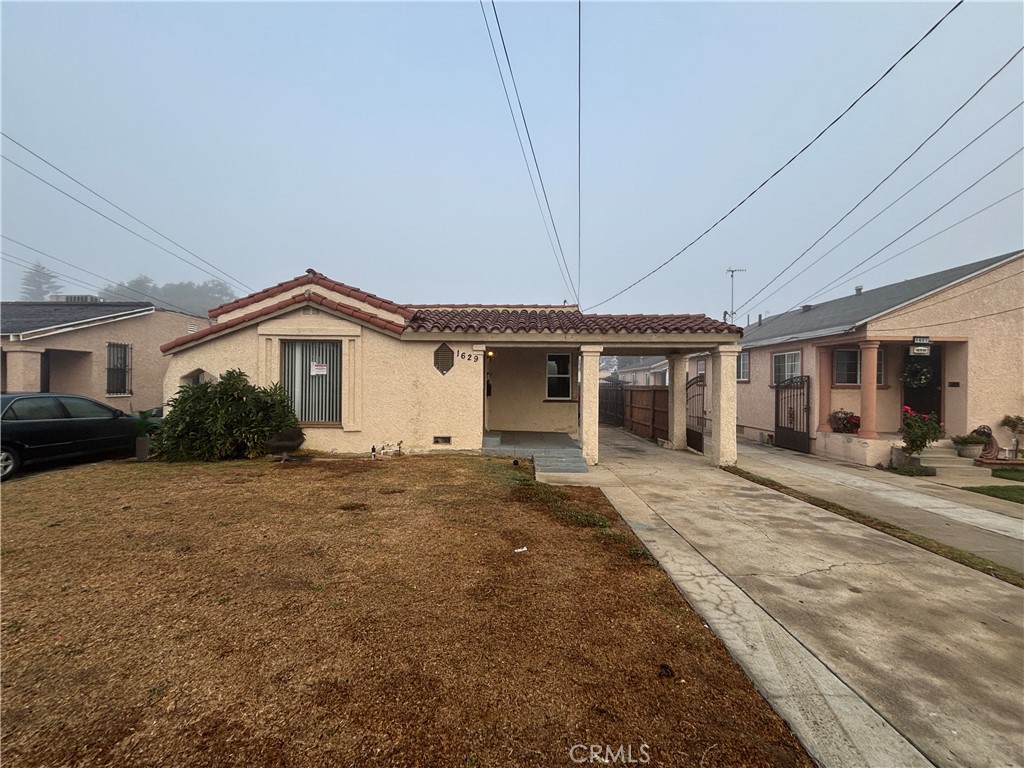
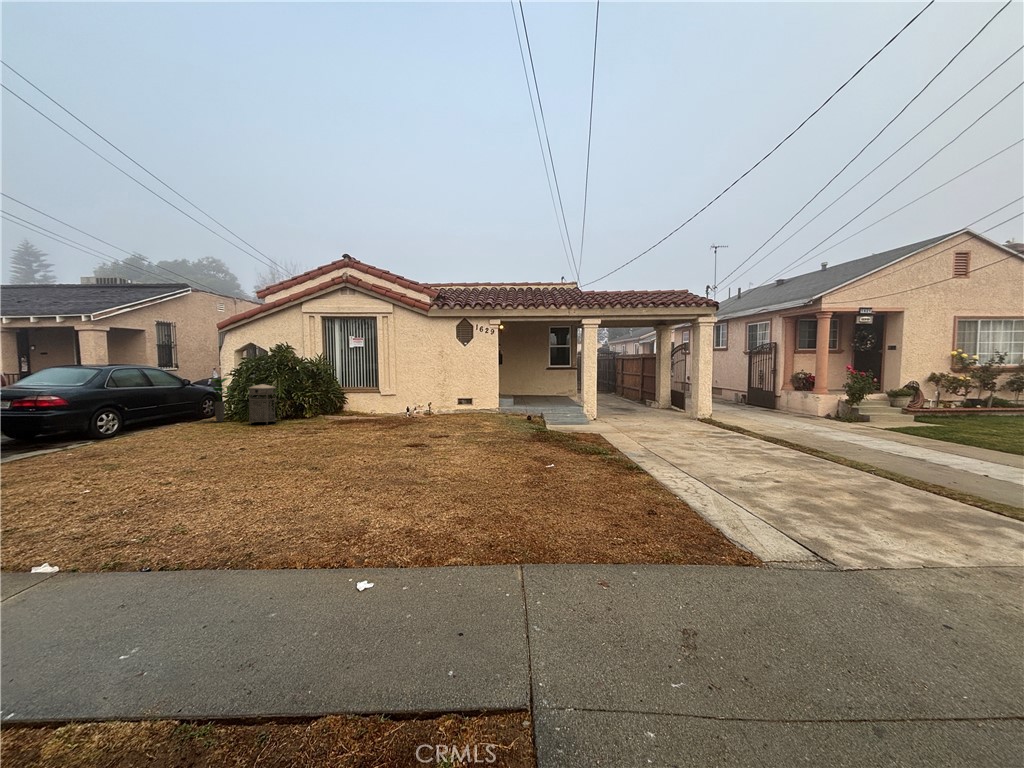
trash can: none [173,417,211,467] -> present [249,384,276,424]
lounge chair: present [264,429,305,463] -> none [319,394,351,421]

